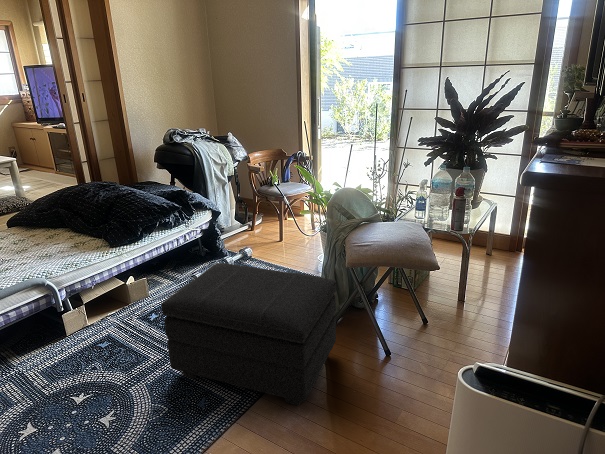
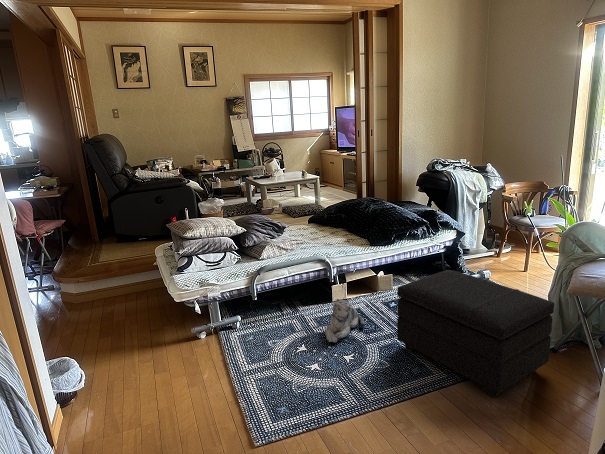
plush toy: none [63,336,122,406] -> present [325,299,365,343]

